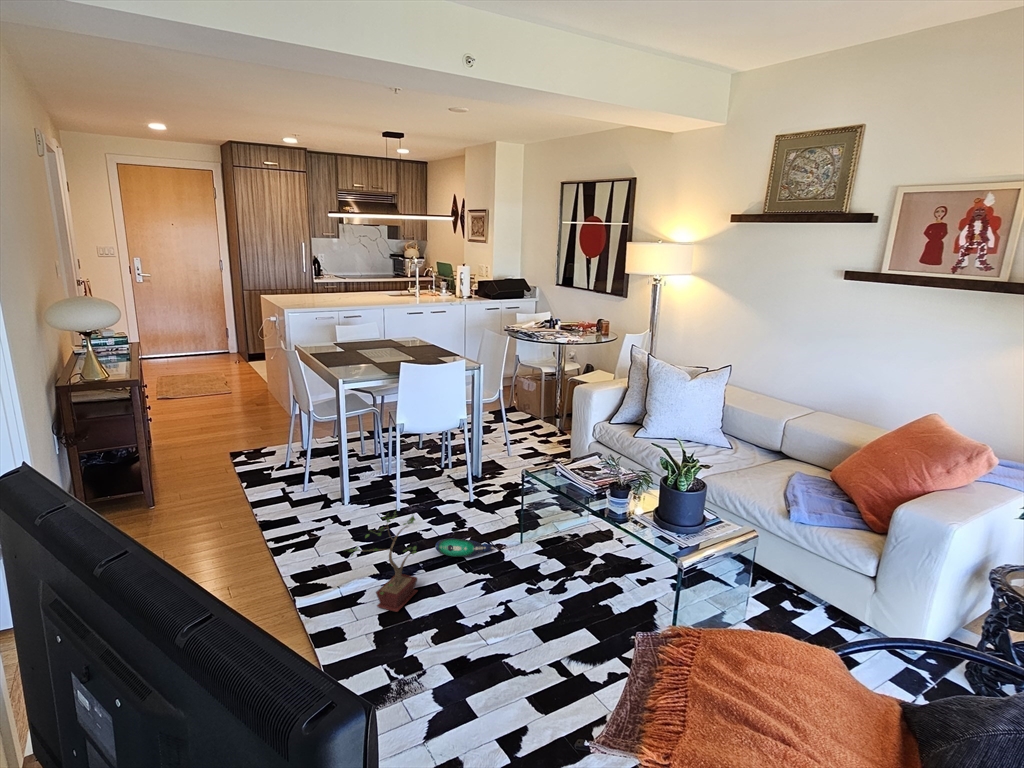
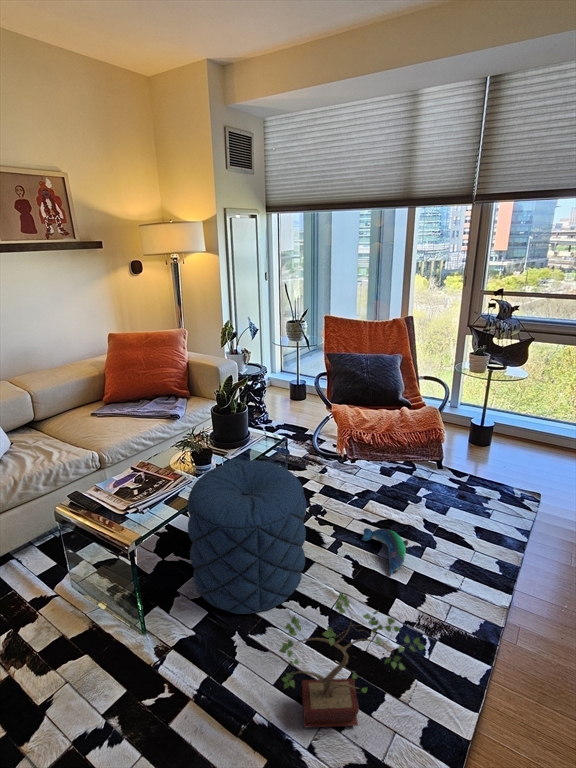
pouf: none [497,484,614,627] -> present [188,460,306,614]
plush toy: present [435,538,493,557] -> present [362,528,408,575]

